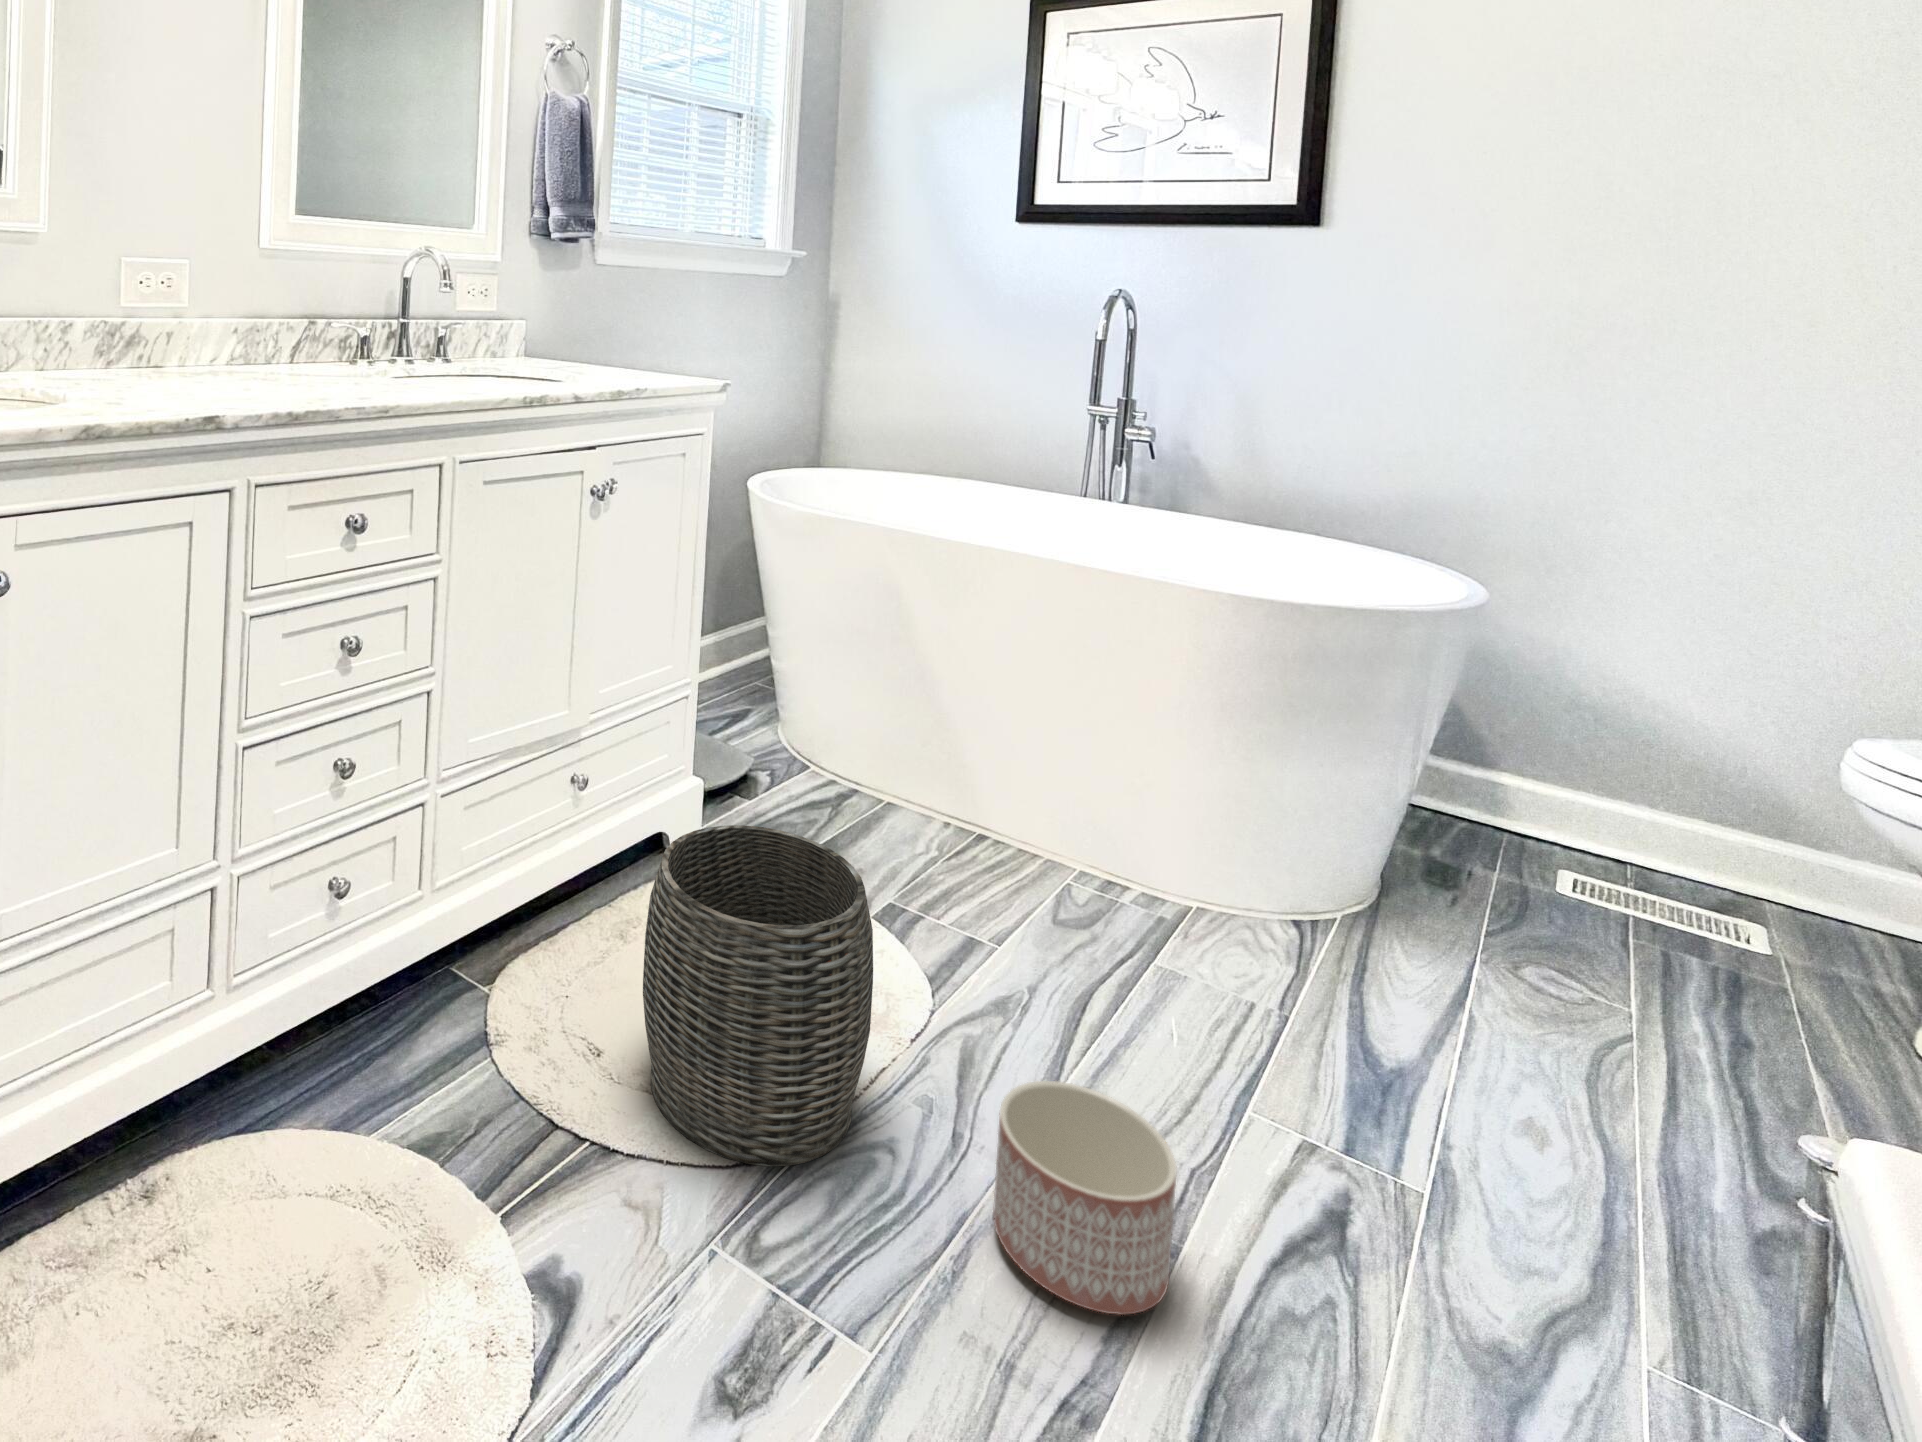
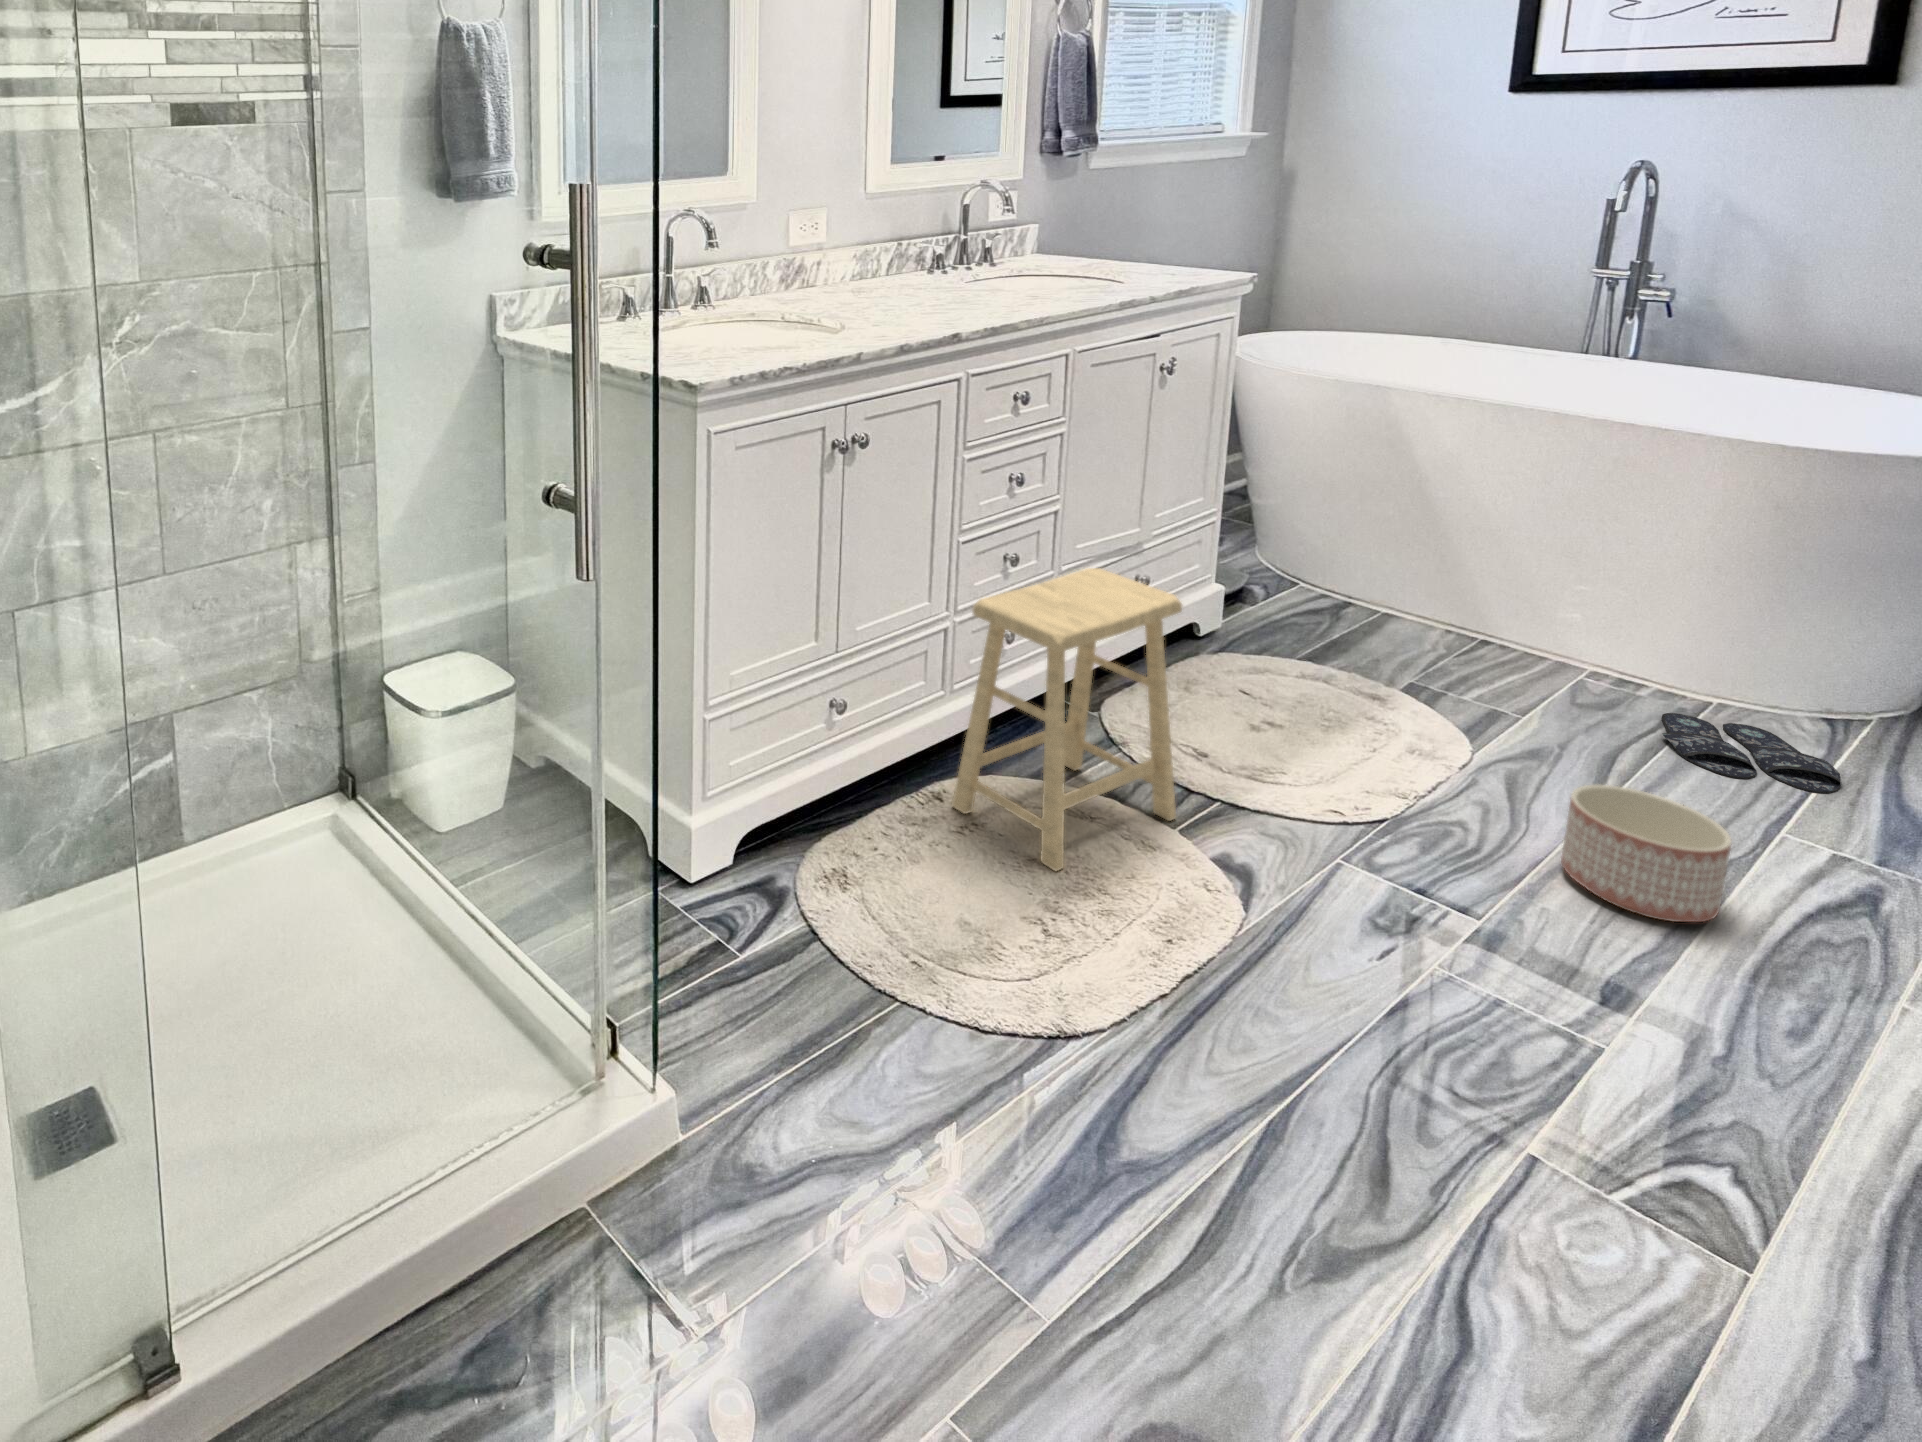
footstool: none [155,783,509,1363] -> present [952,568,1182,871]
woven basket: present [643,825,873,1166] -> none [1244,610,1448,825]
slippers: none [1137,925,1306,1035] -> present [1662,713,1841,794]

